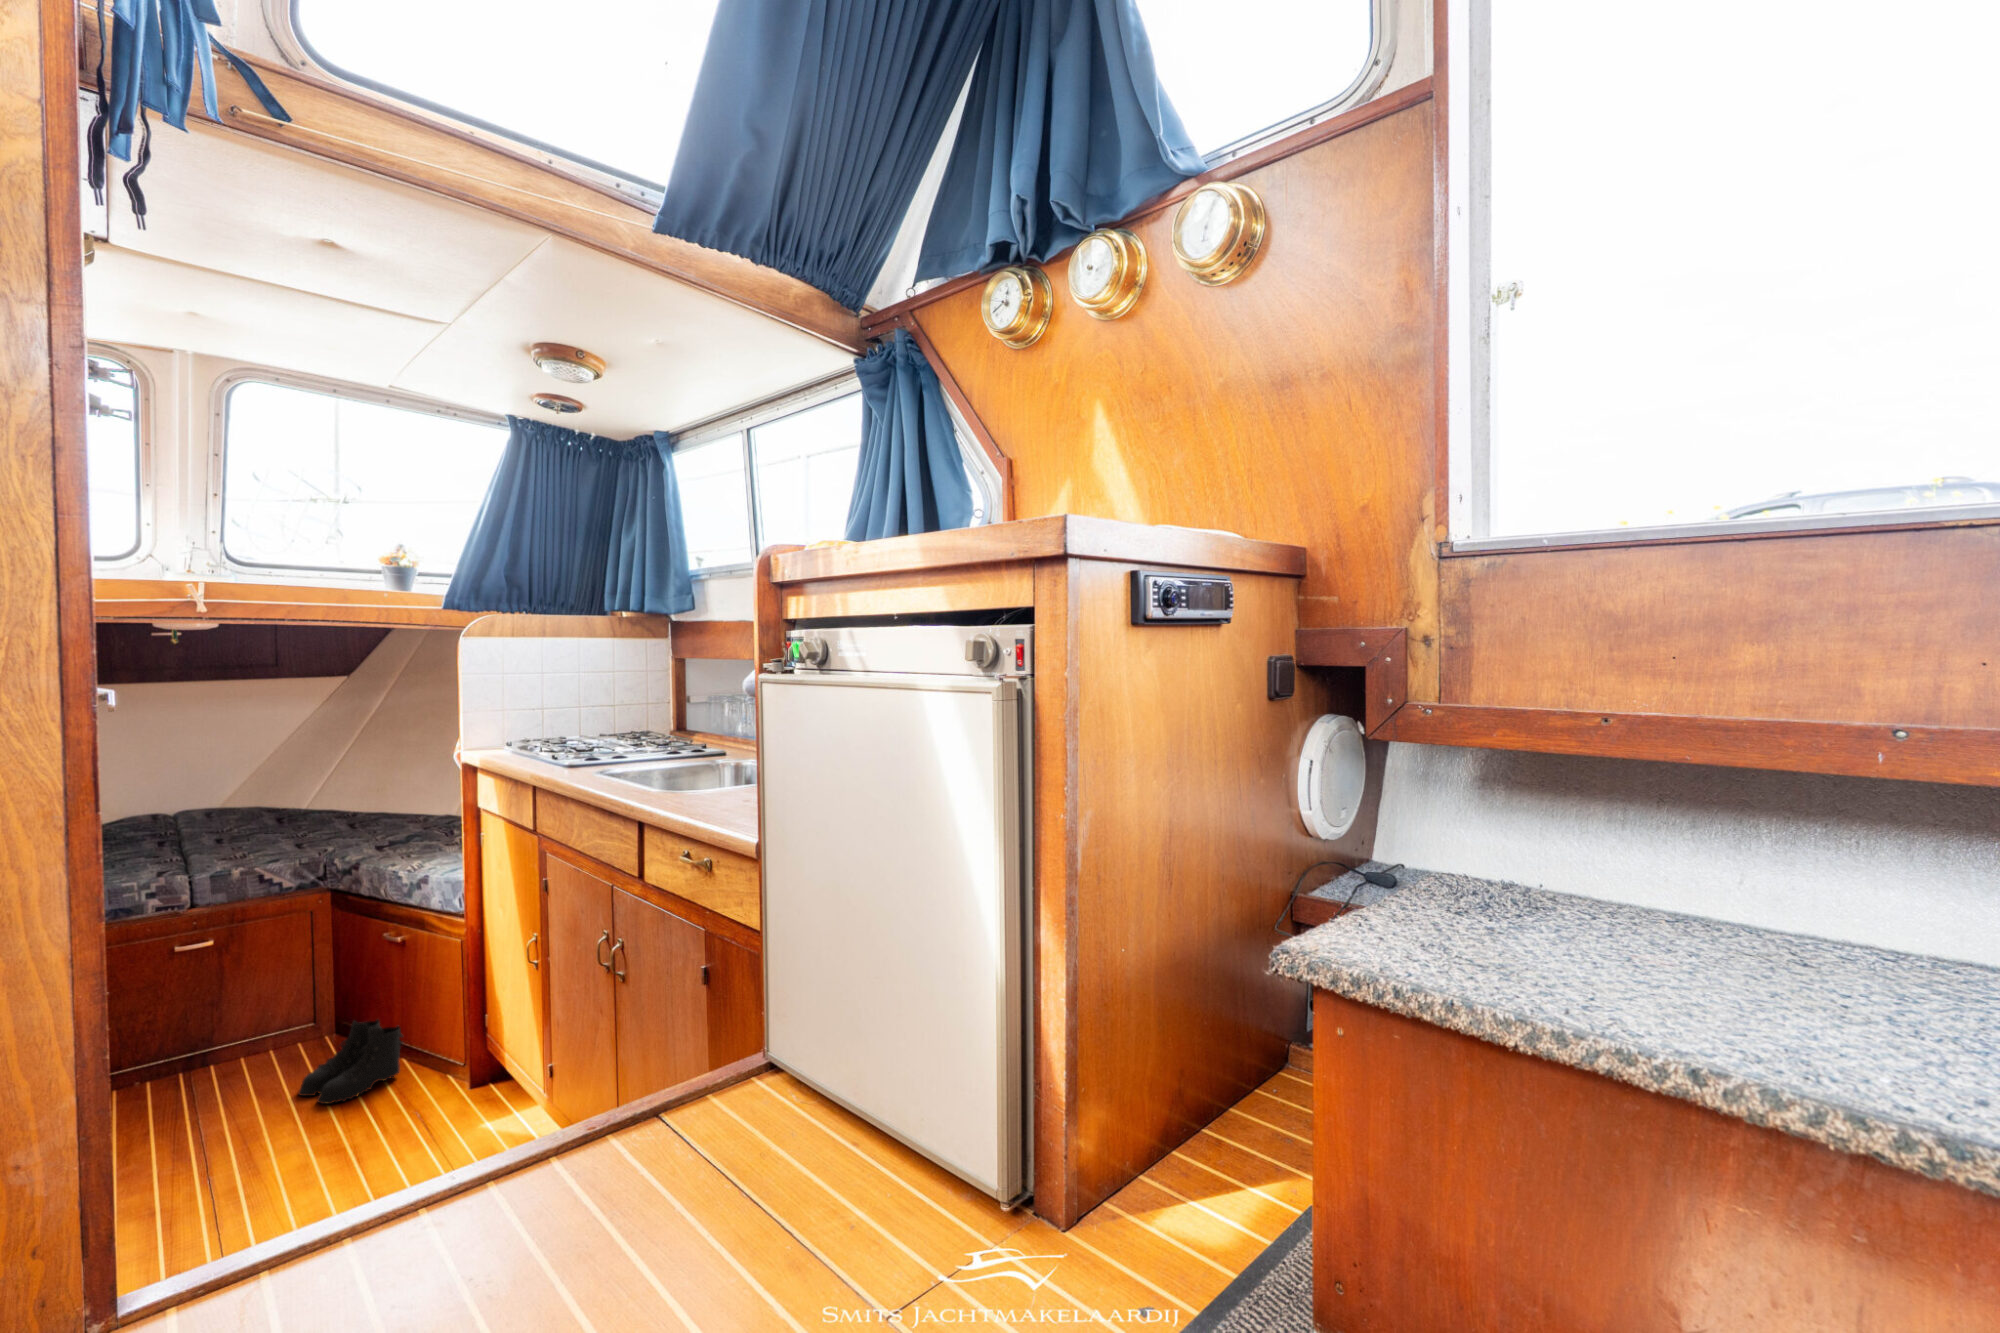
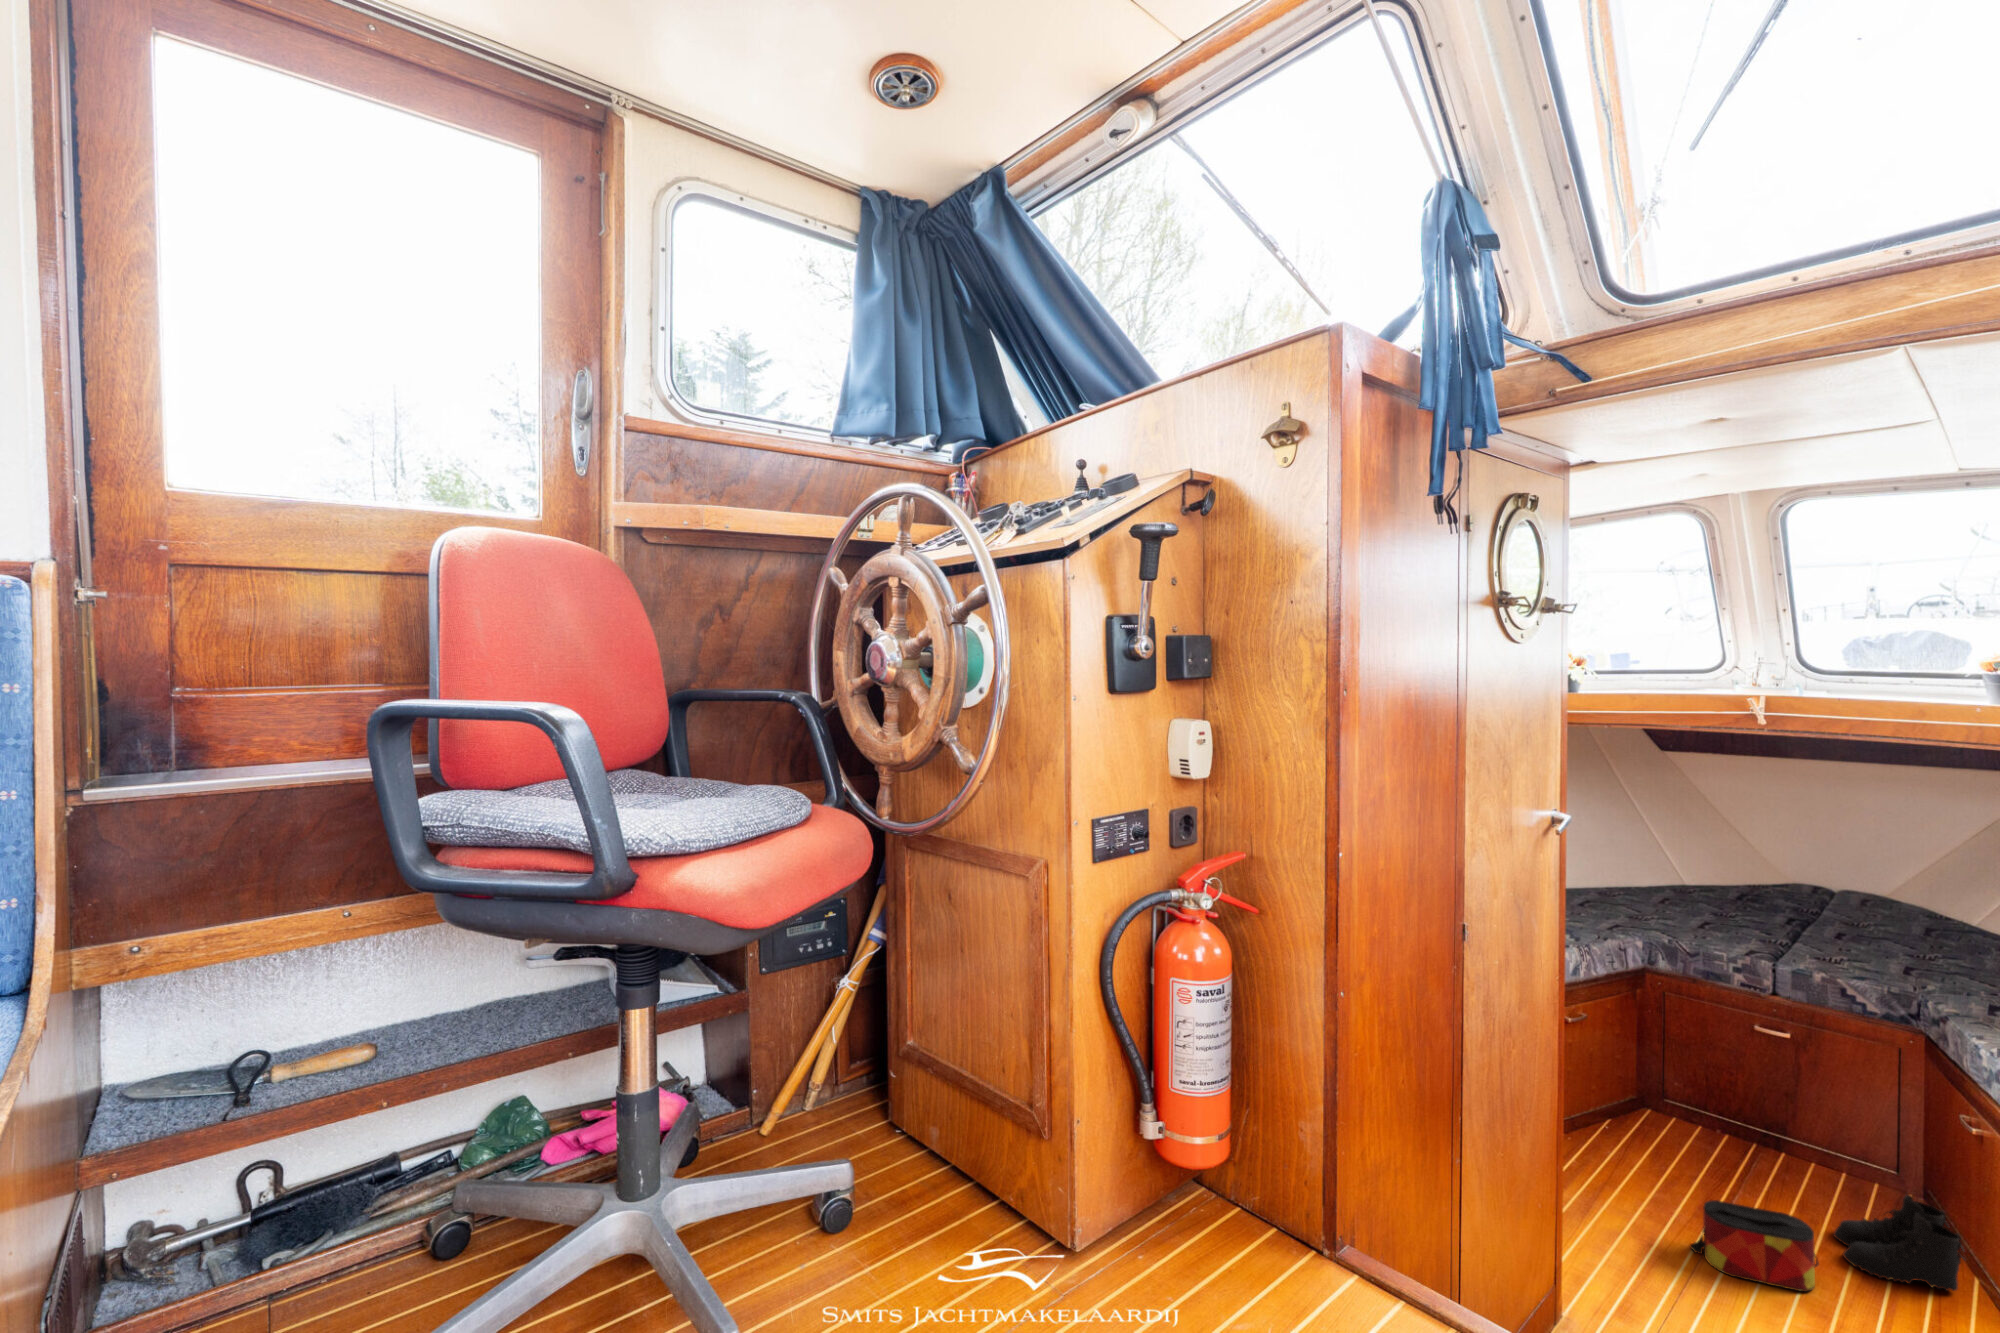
bag: none [196,1082,318,1187] -> present [1690,1200,1819,1291]

